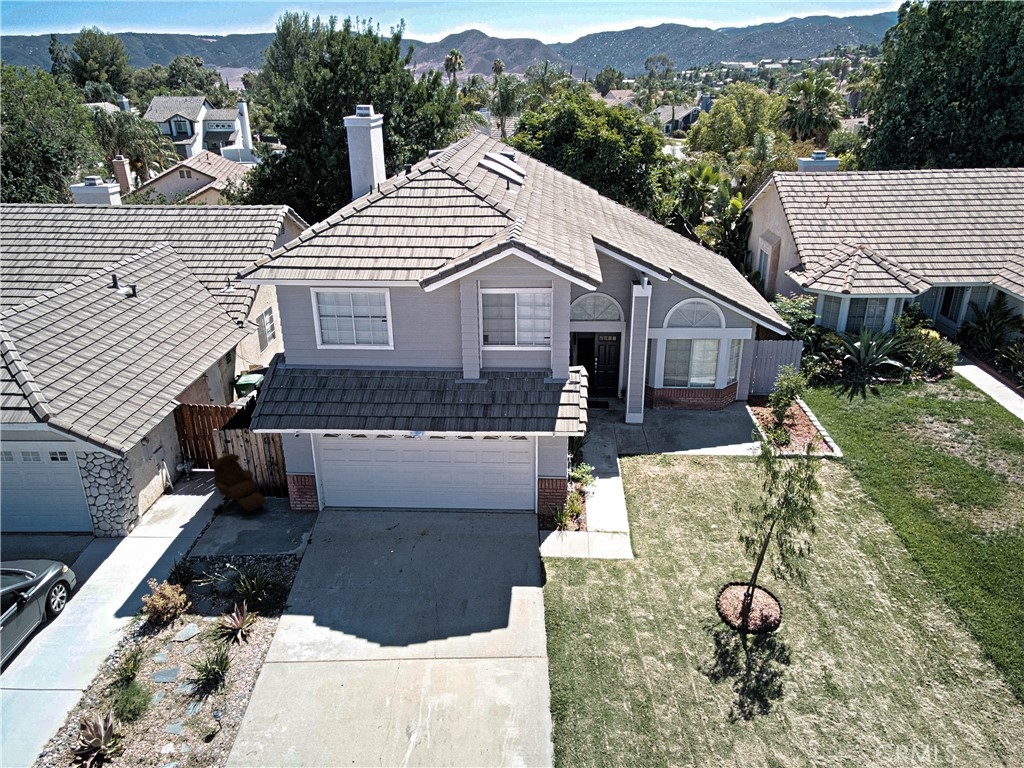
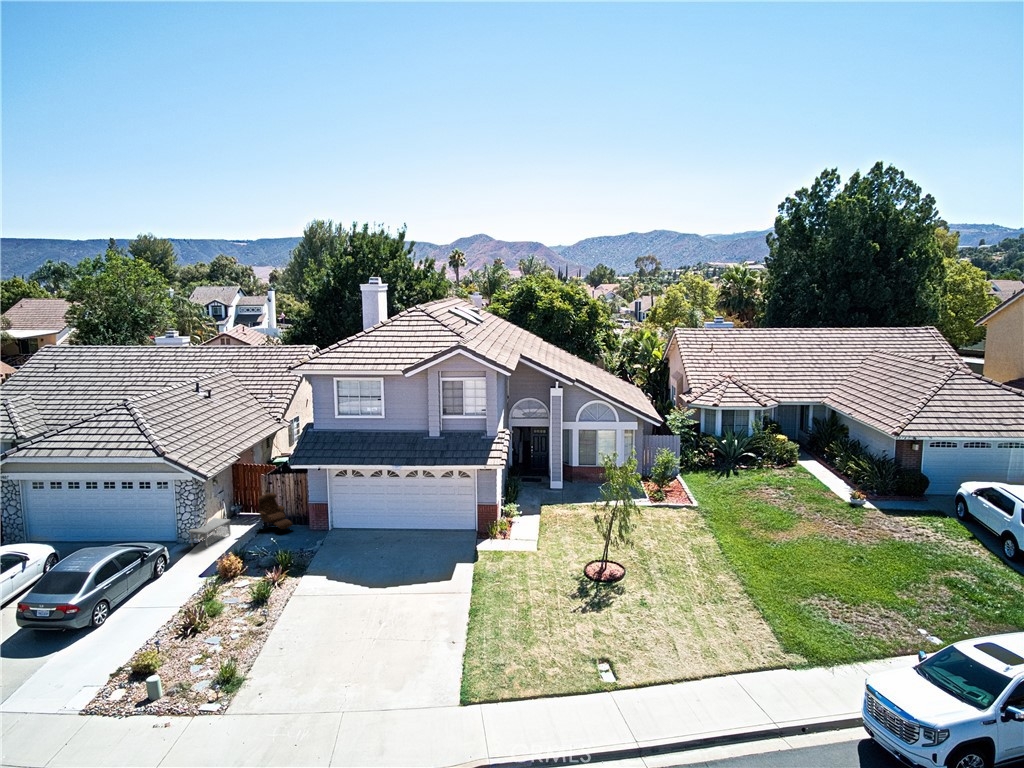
storage bench: none [107,495,176,550] -> present [188,518,231,548]

